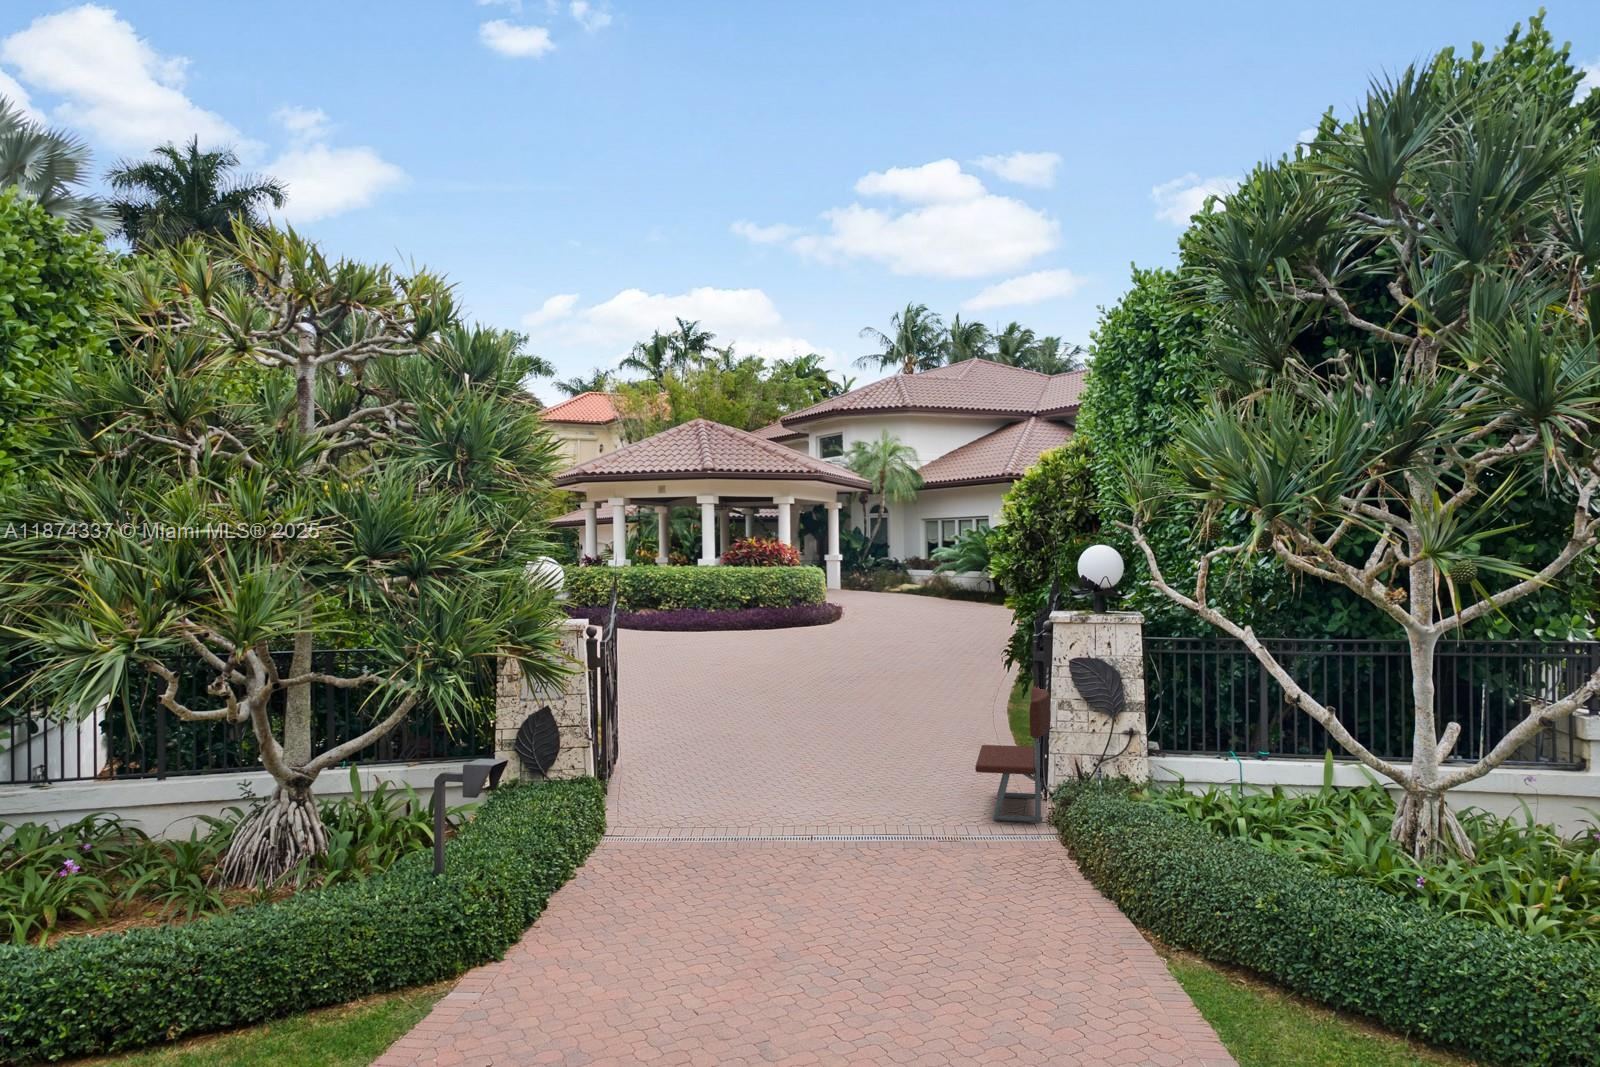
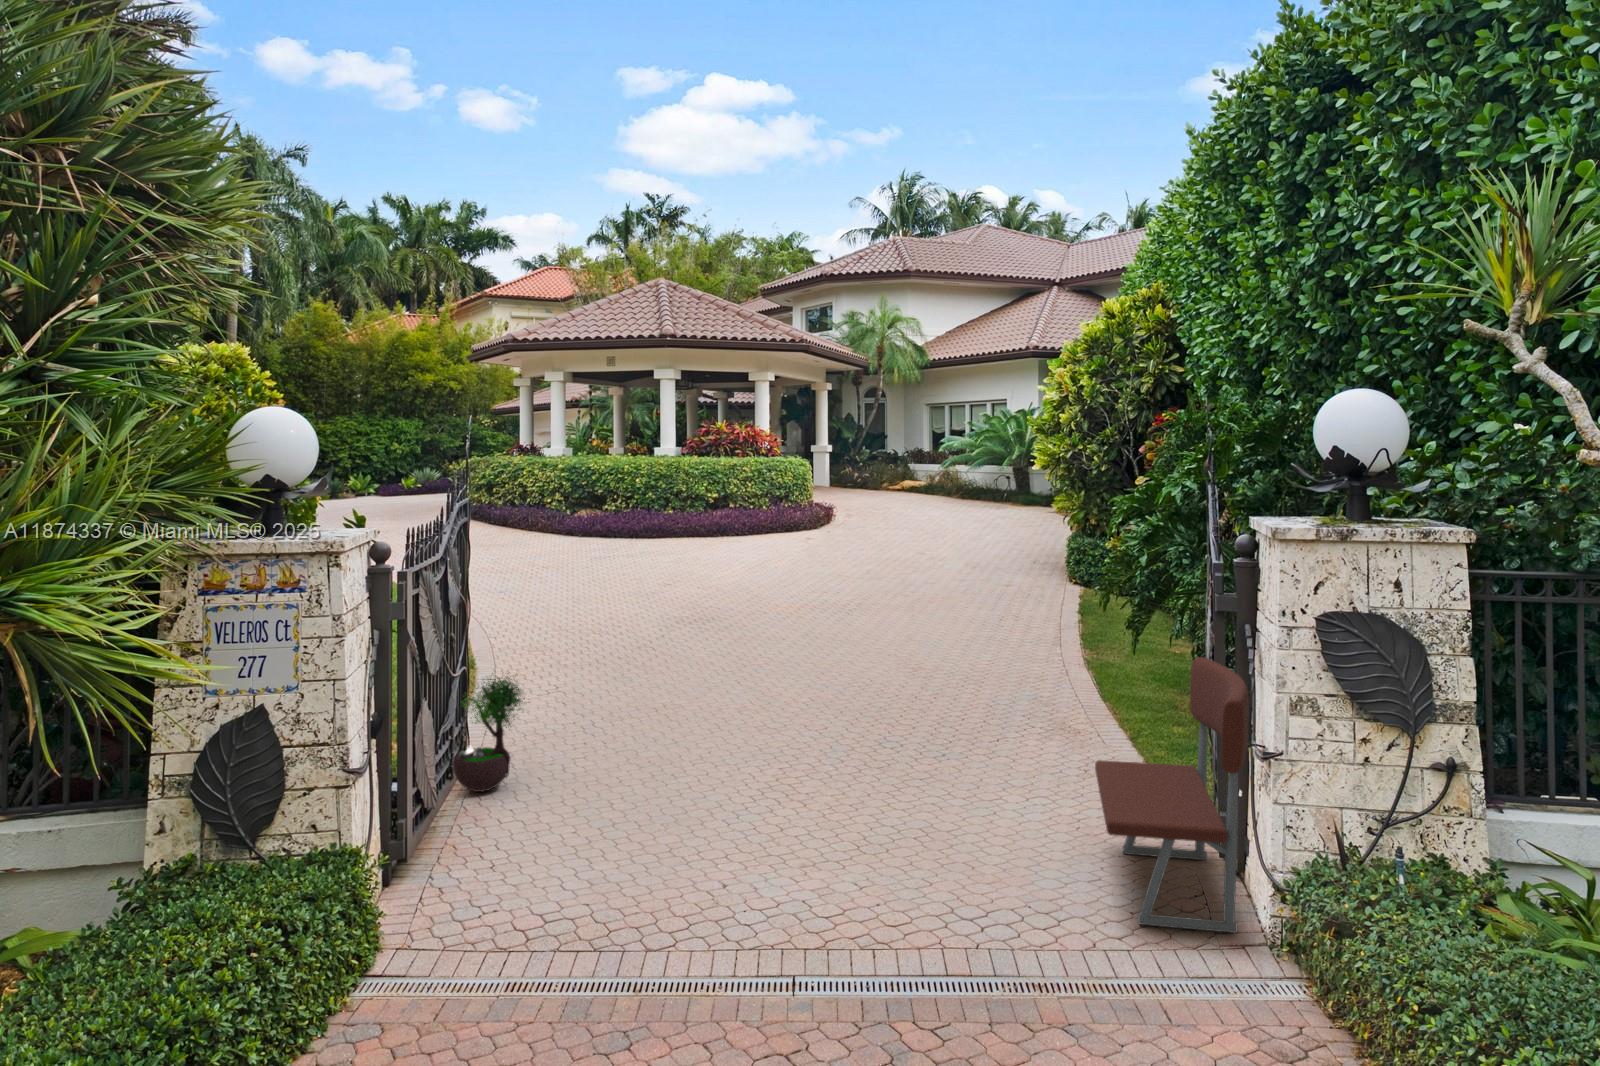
potted tree: none [615,701,658,774] -> present [453,673,525,792]

